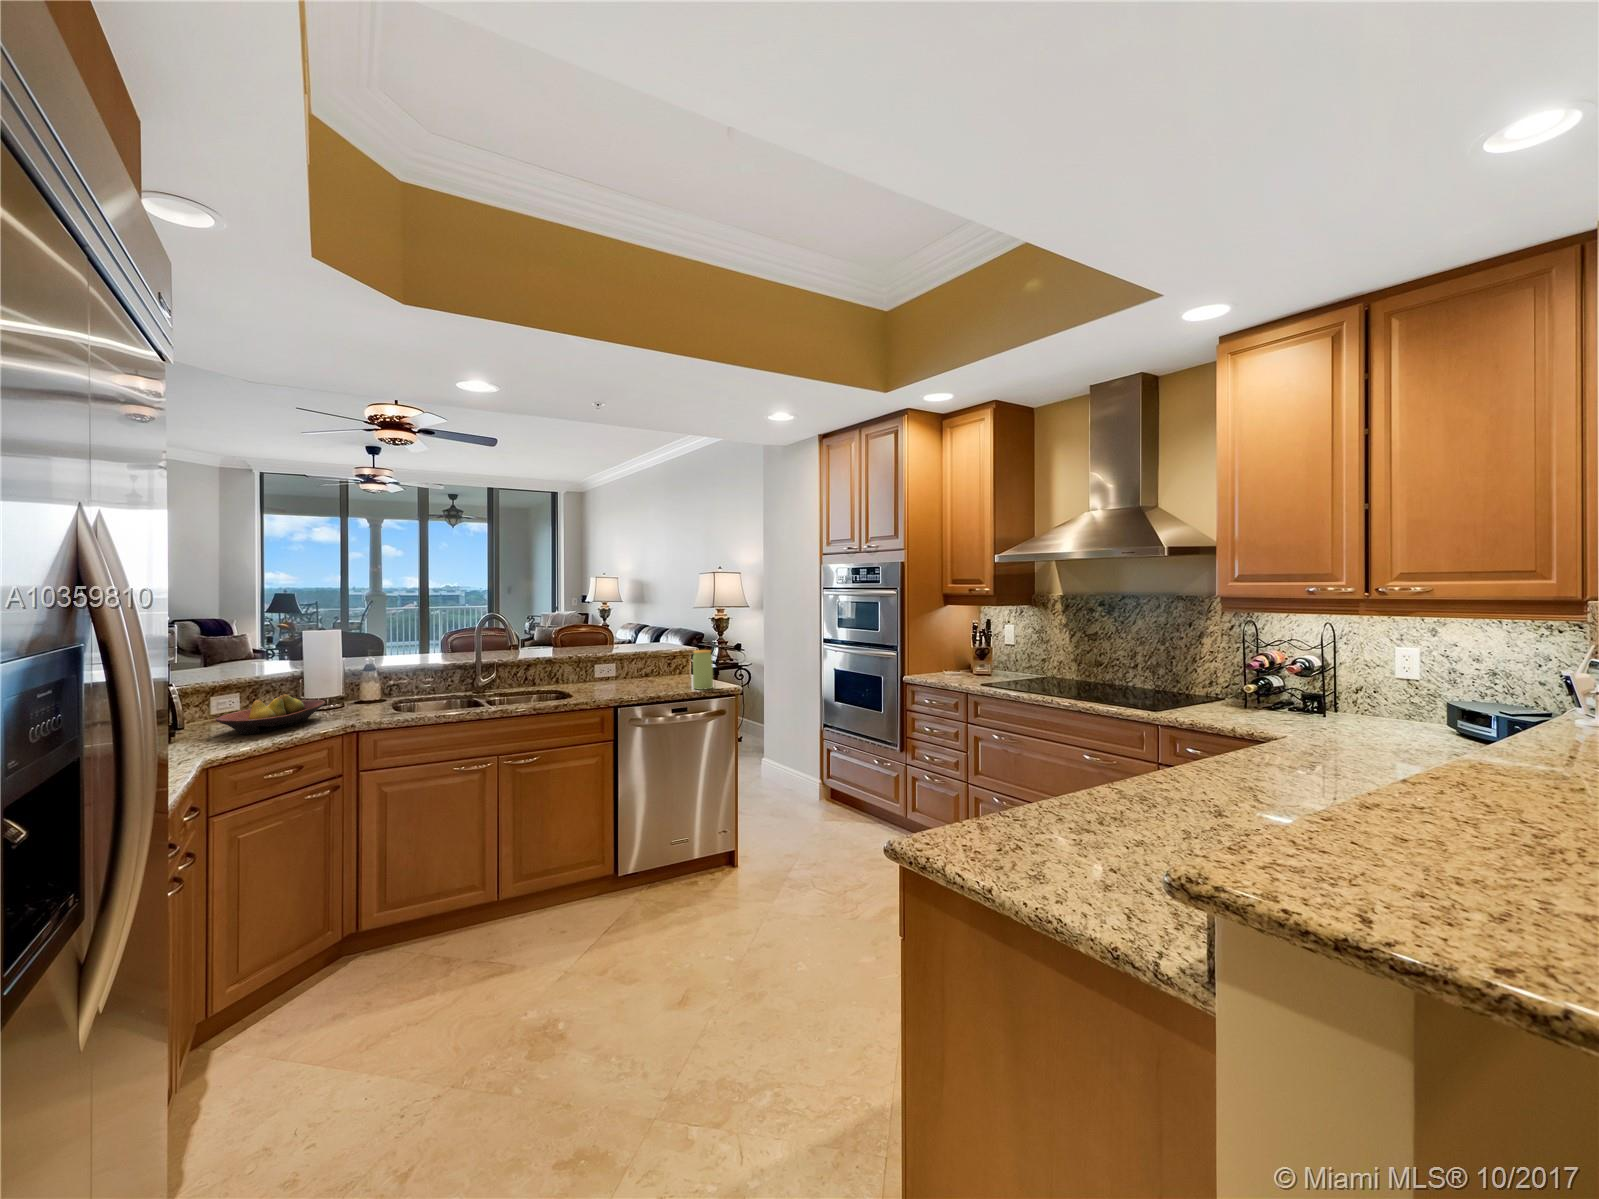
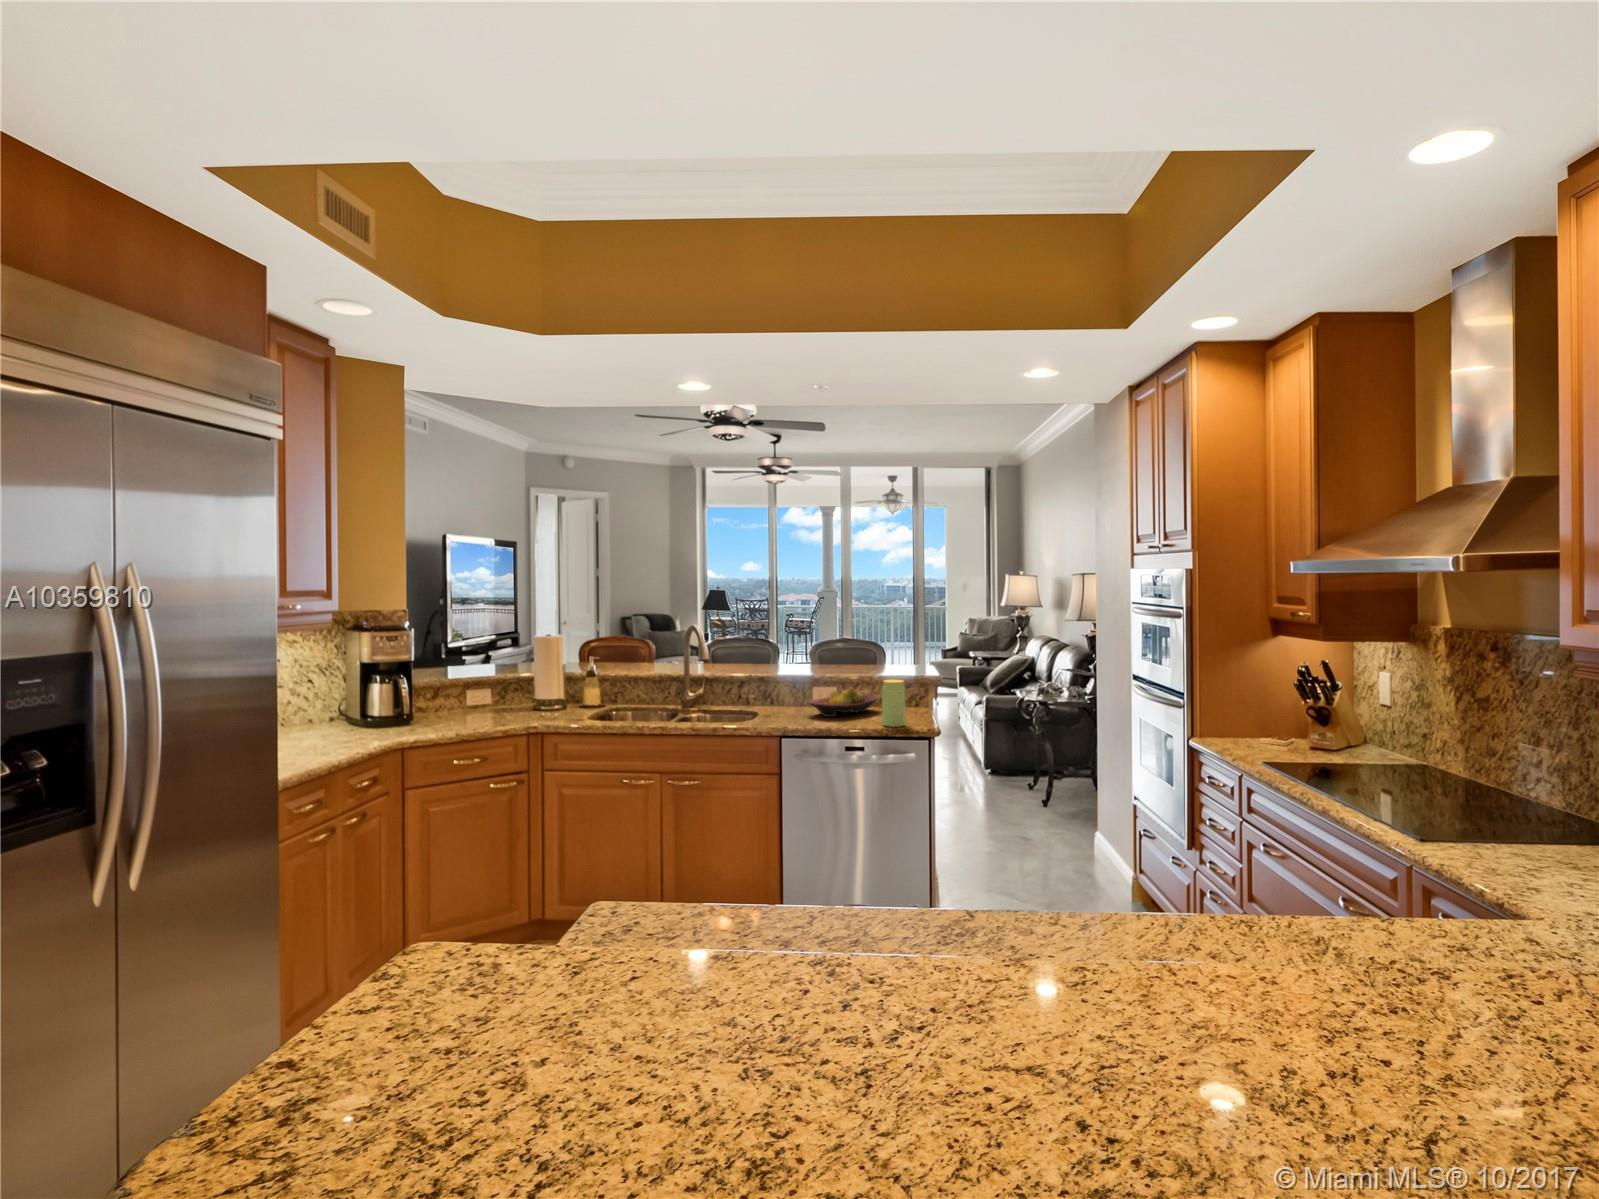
fruit bowl: present [216,694,325,734] -> present [809,688,878,717]

